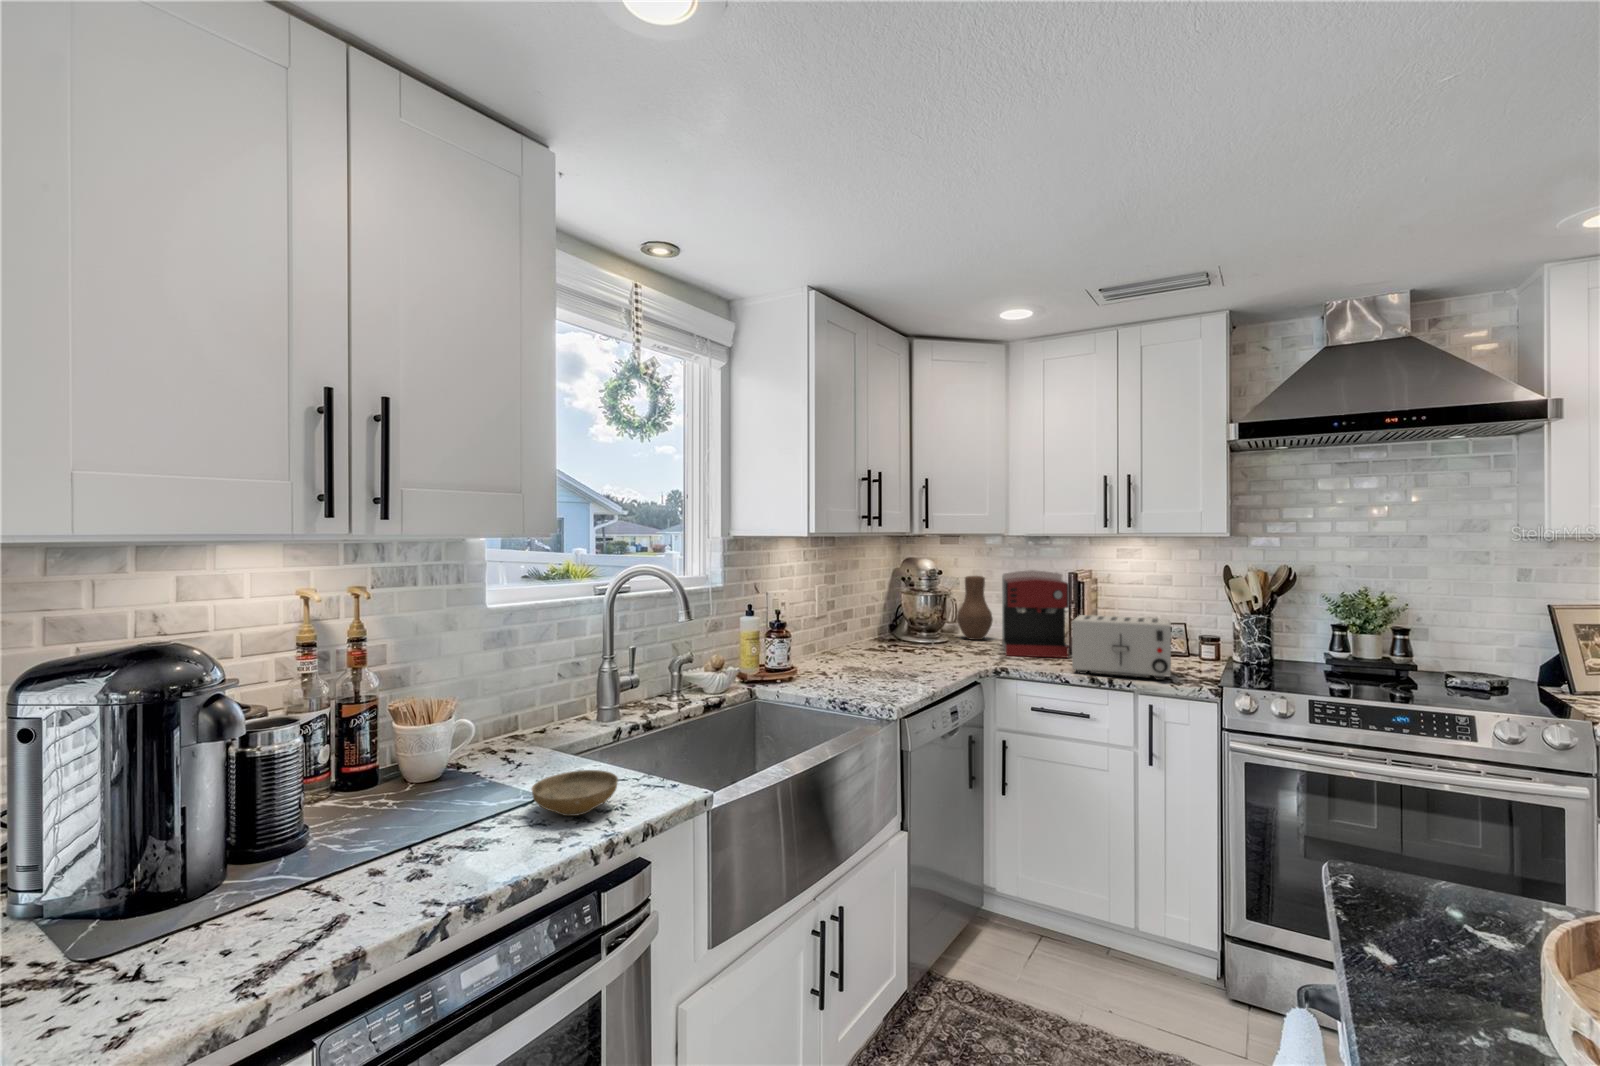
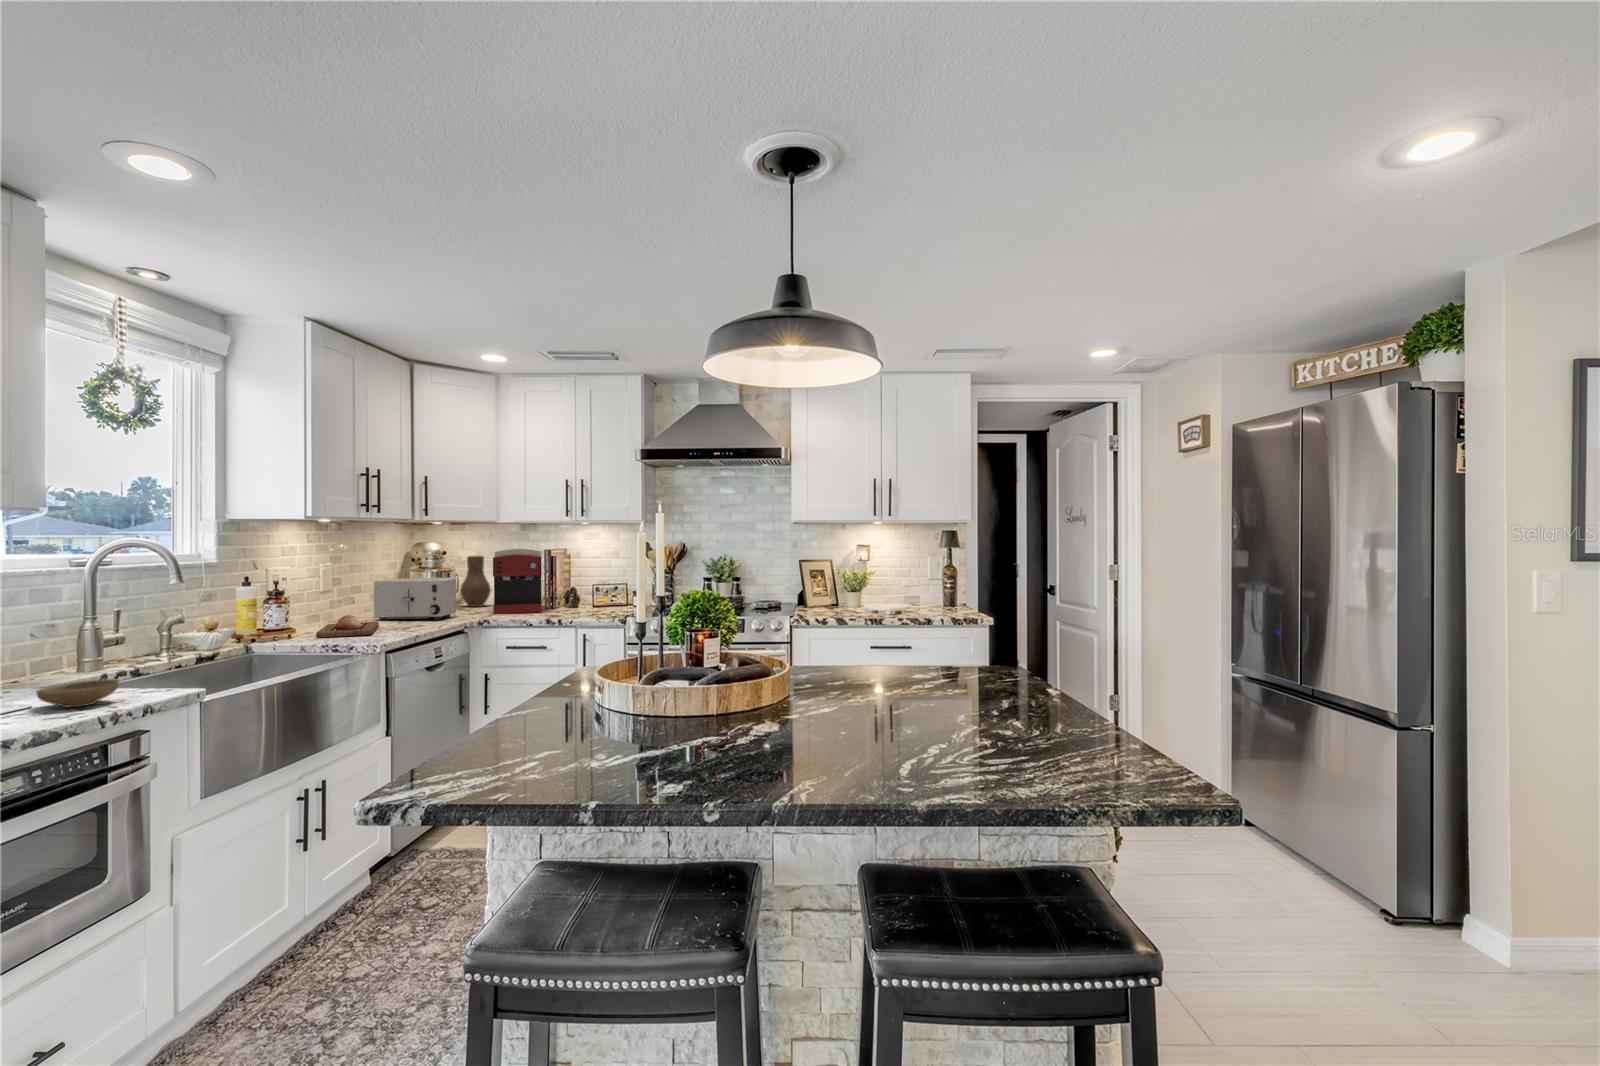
toaster: present [1072,615,1171,680] -> present [374,578,456,620]
bread loaf: none [821,654,882,686] -> present [316,615,379,638]

